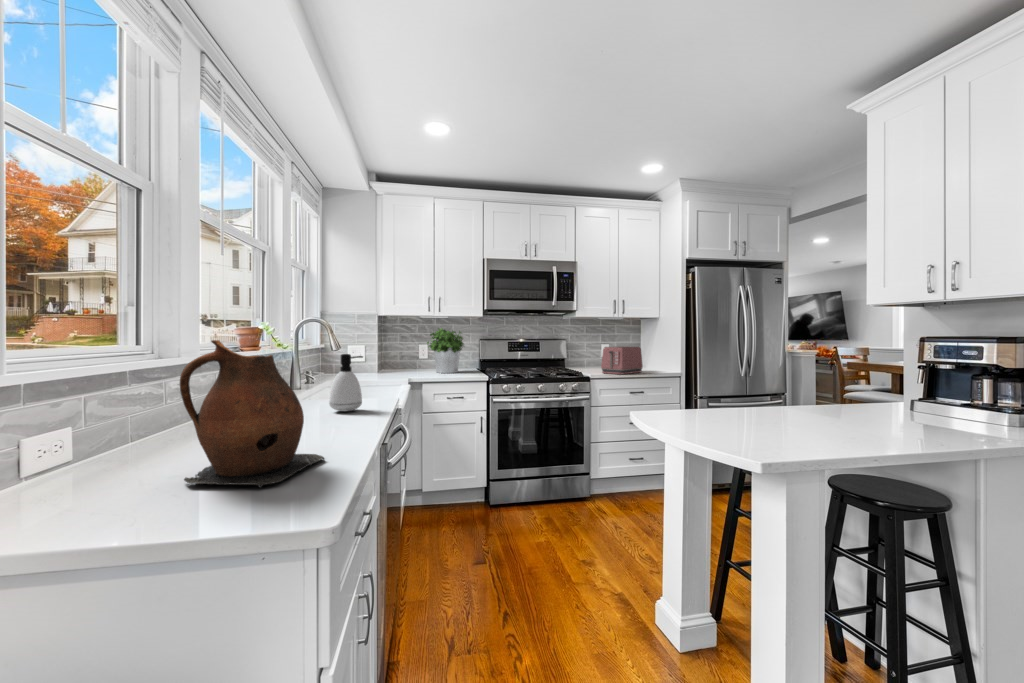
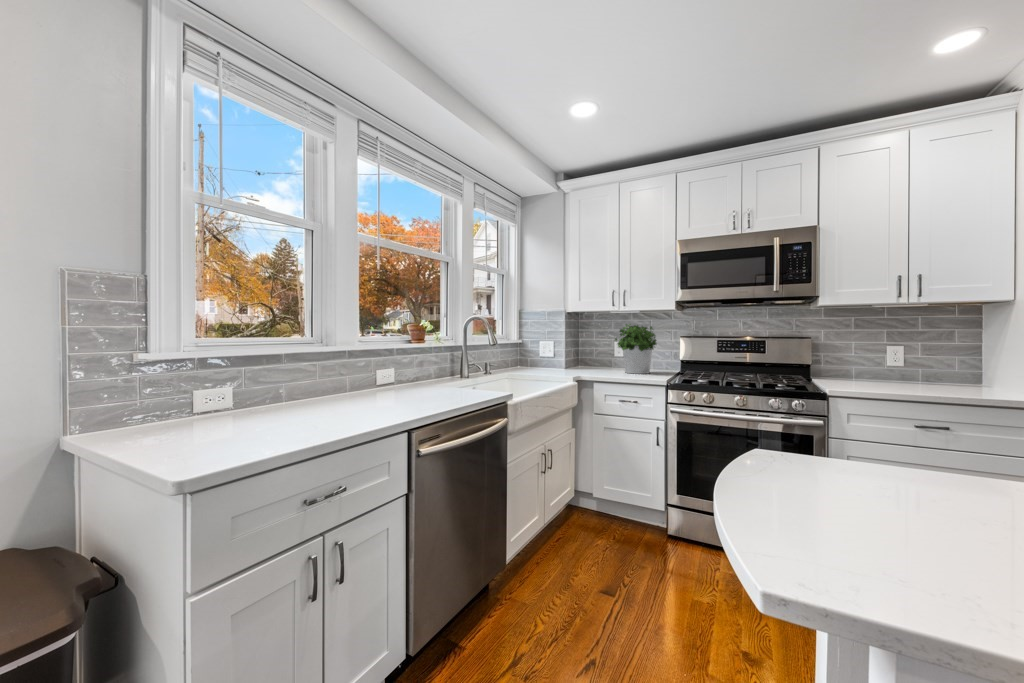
ceramic pitcher: present [180,340,325,488] -> none [183,338,297,457]
toaster: present [601,346,643,374] -> none [846,348,931,390]
soap dispenser: present [329,354,363,411] -> none [419,350,448,404]

